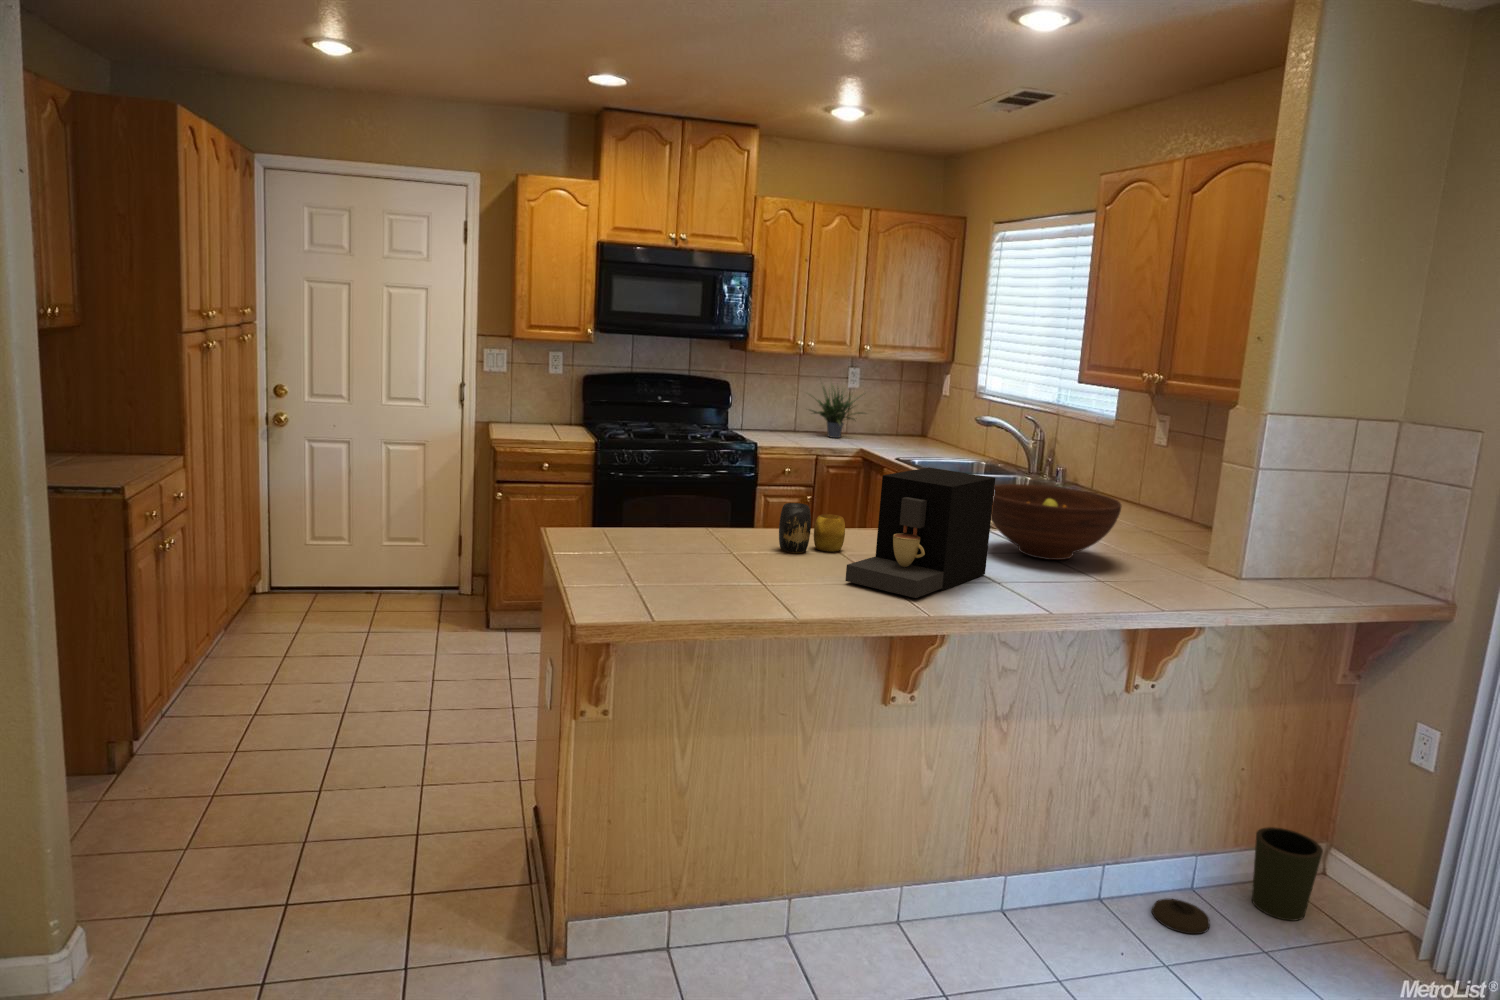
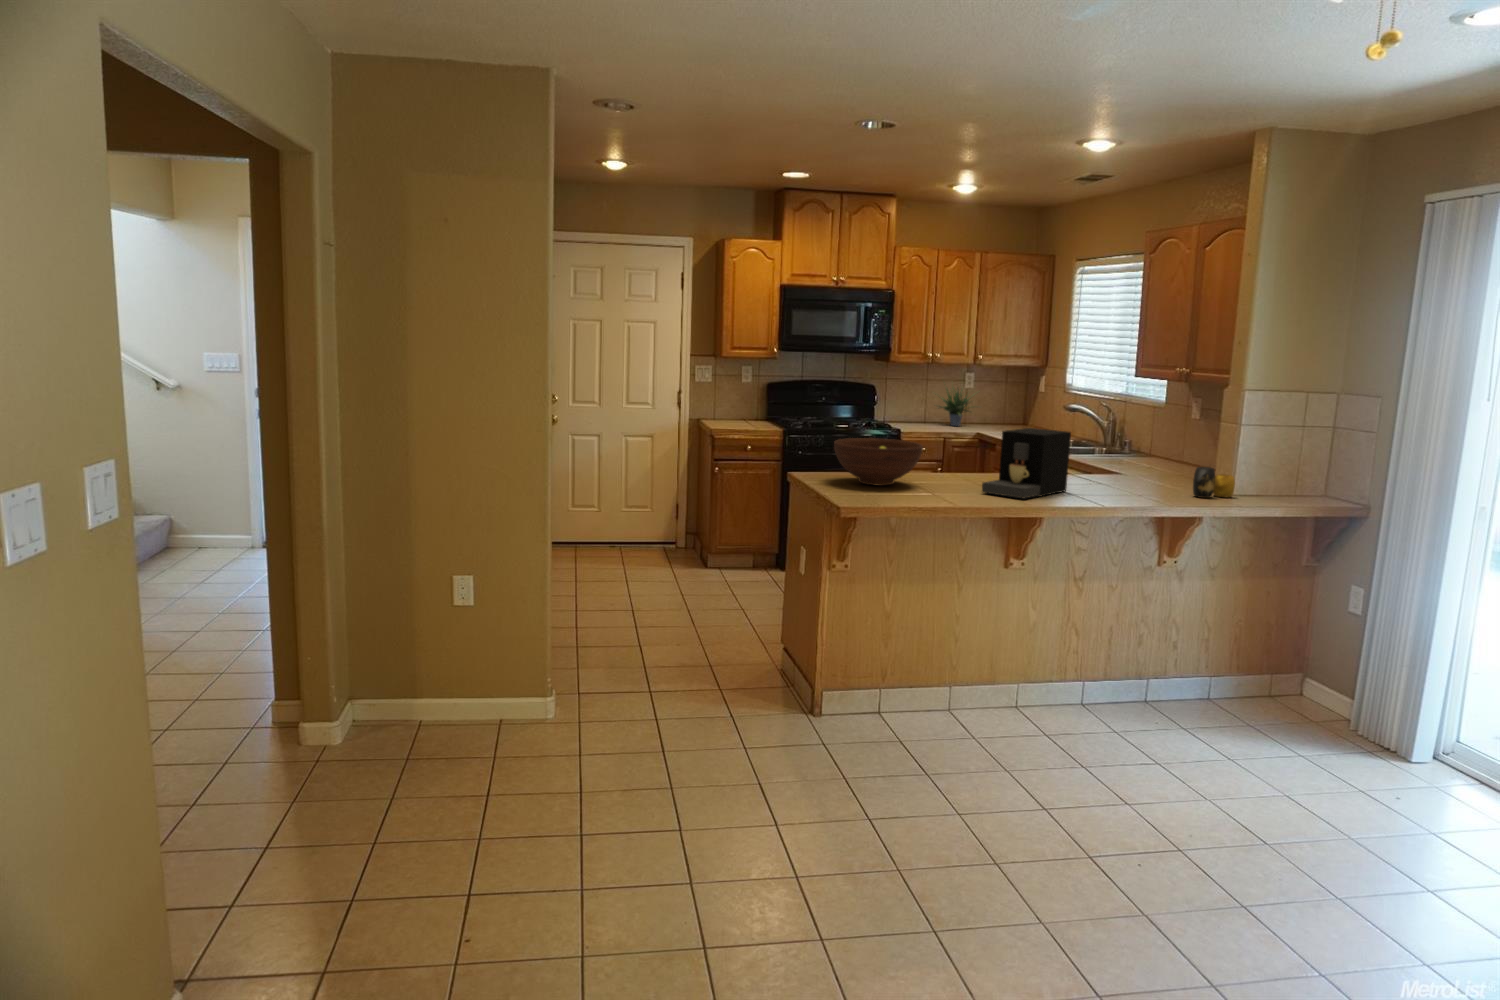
fruit bowl: present [991,484,1122,560] -> present [834,438,923,486]
vase: present [779,503,845,553] -> present [1193,467,1235,498]
trash can: present [1152,827,1323,934] -> none [1179,657,1290,715]

